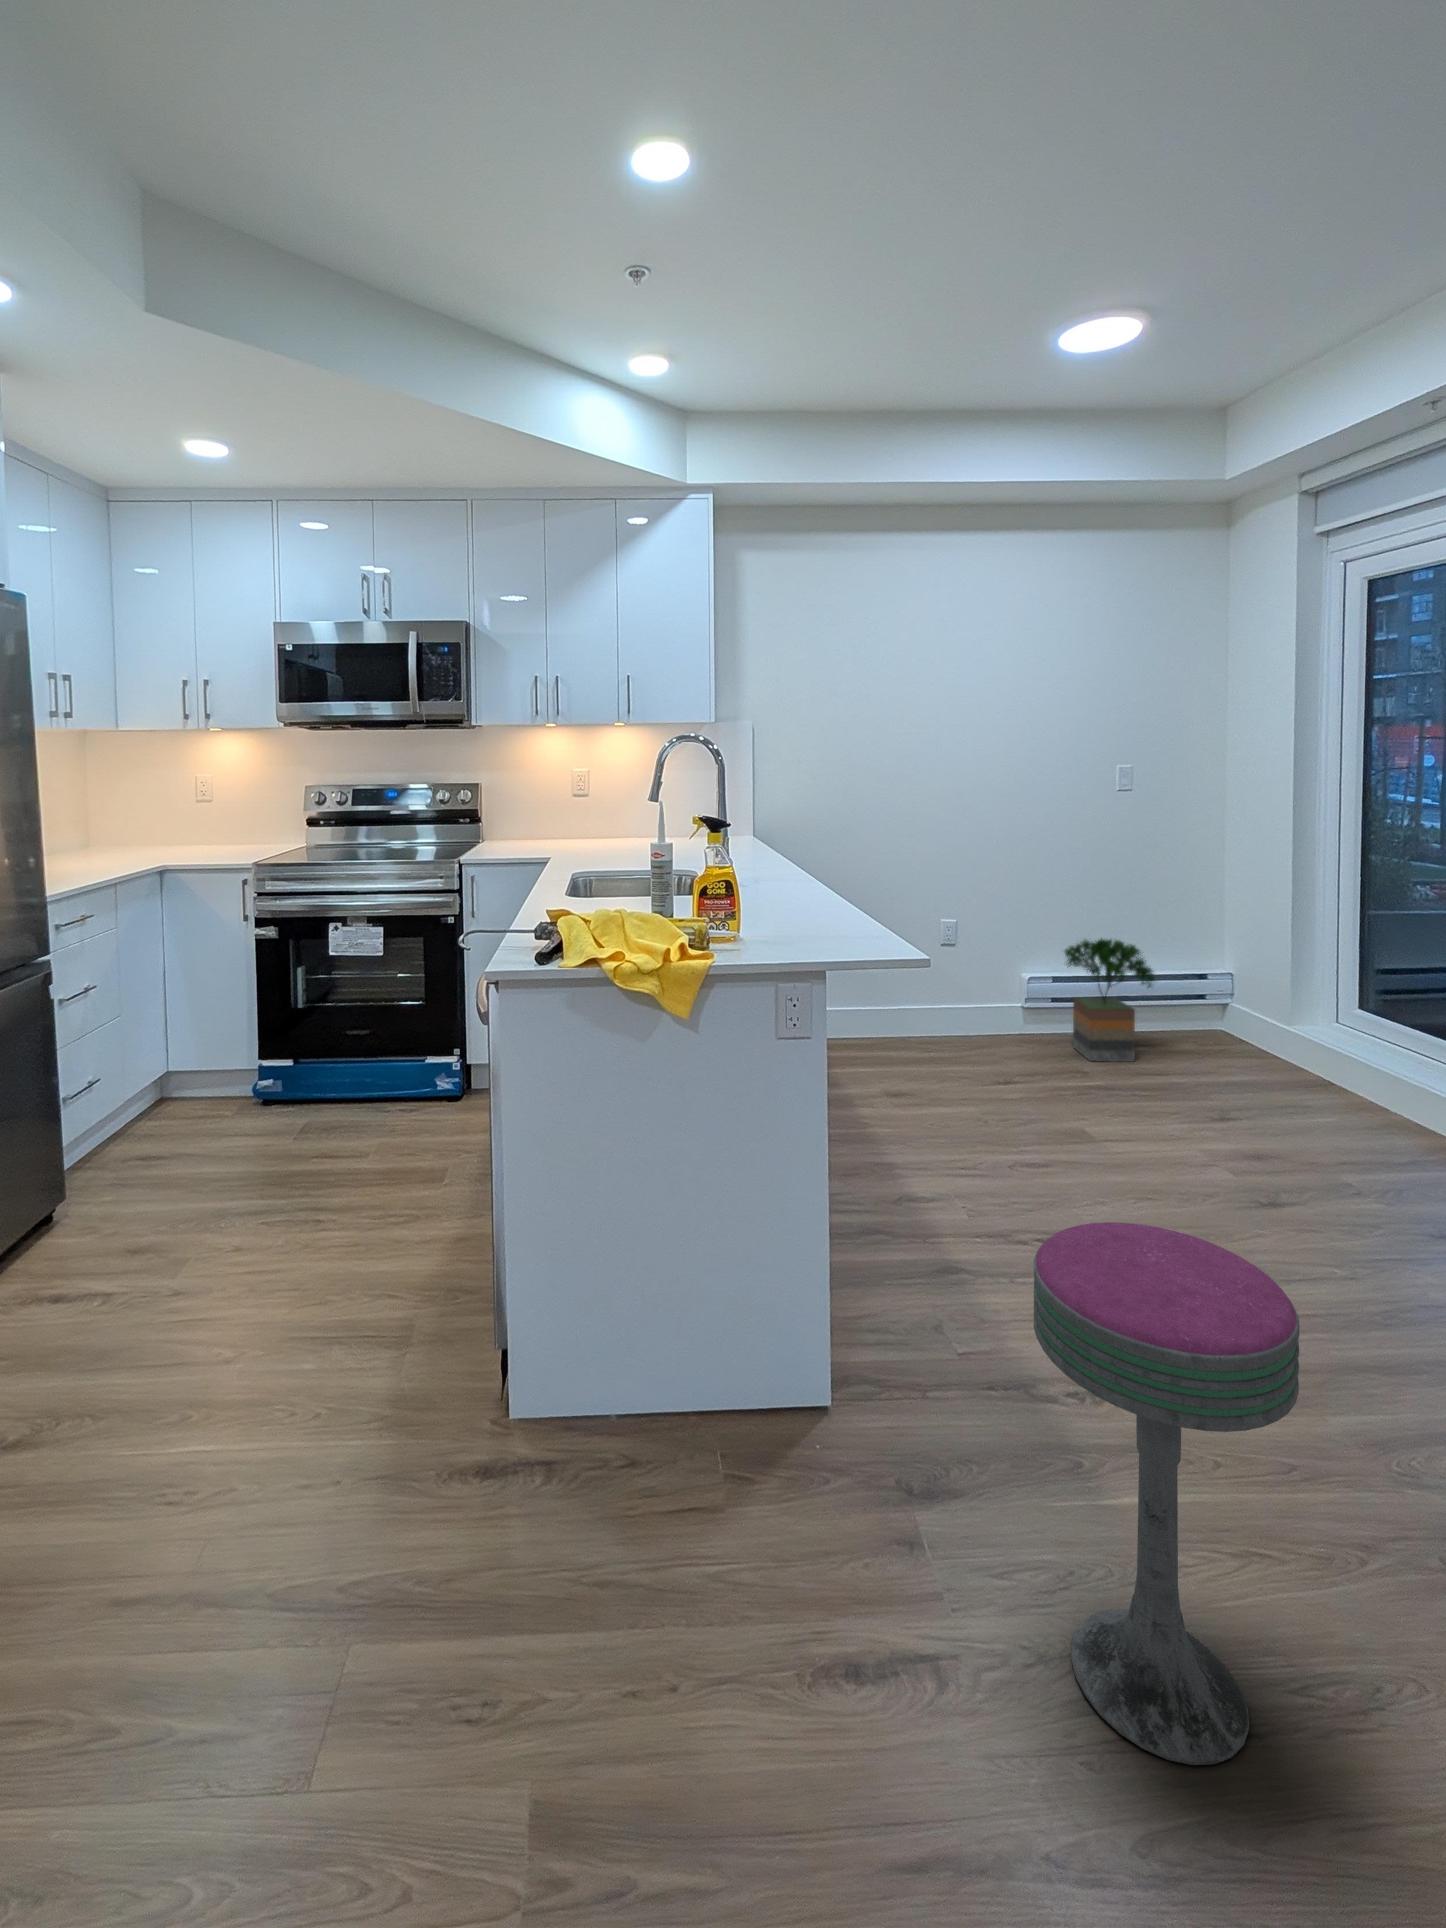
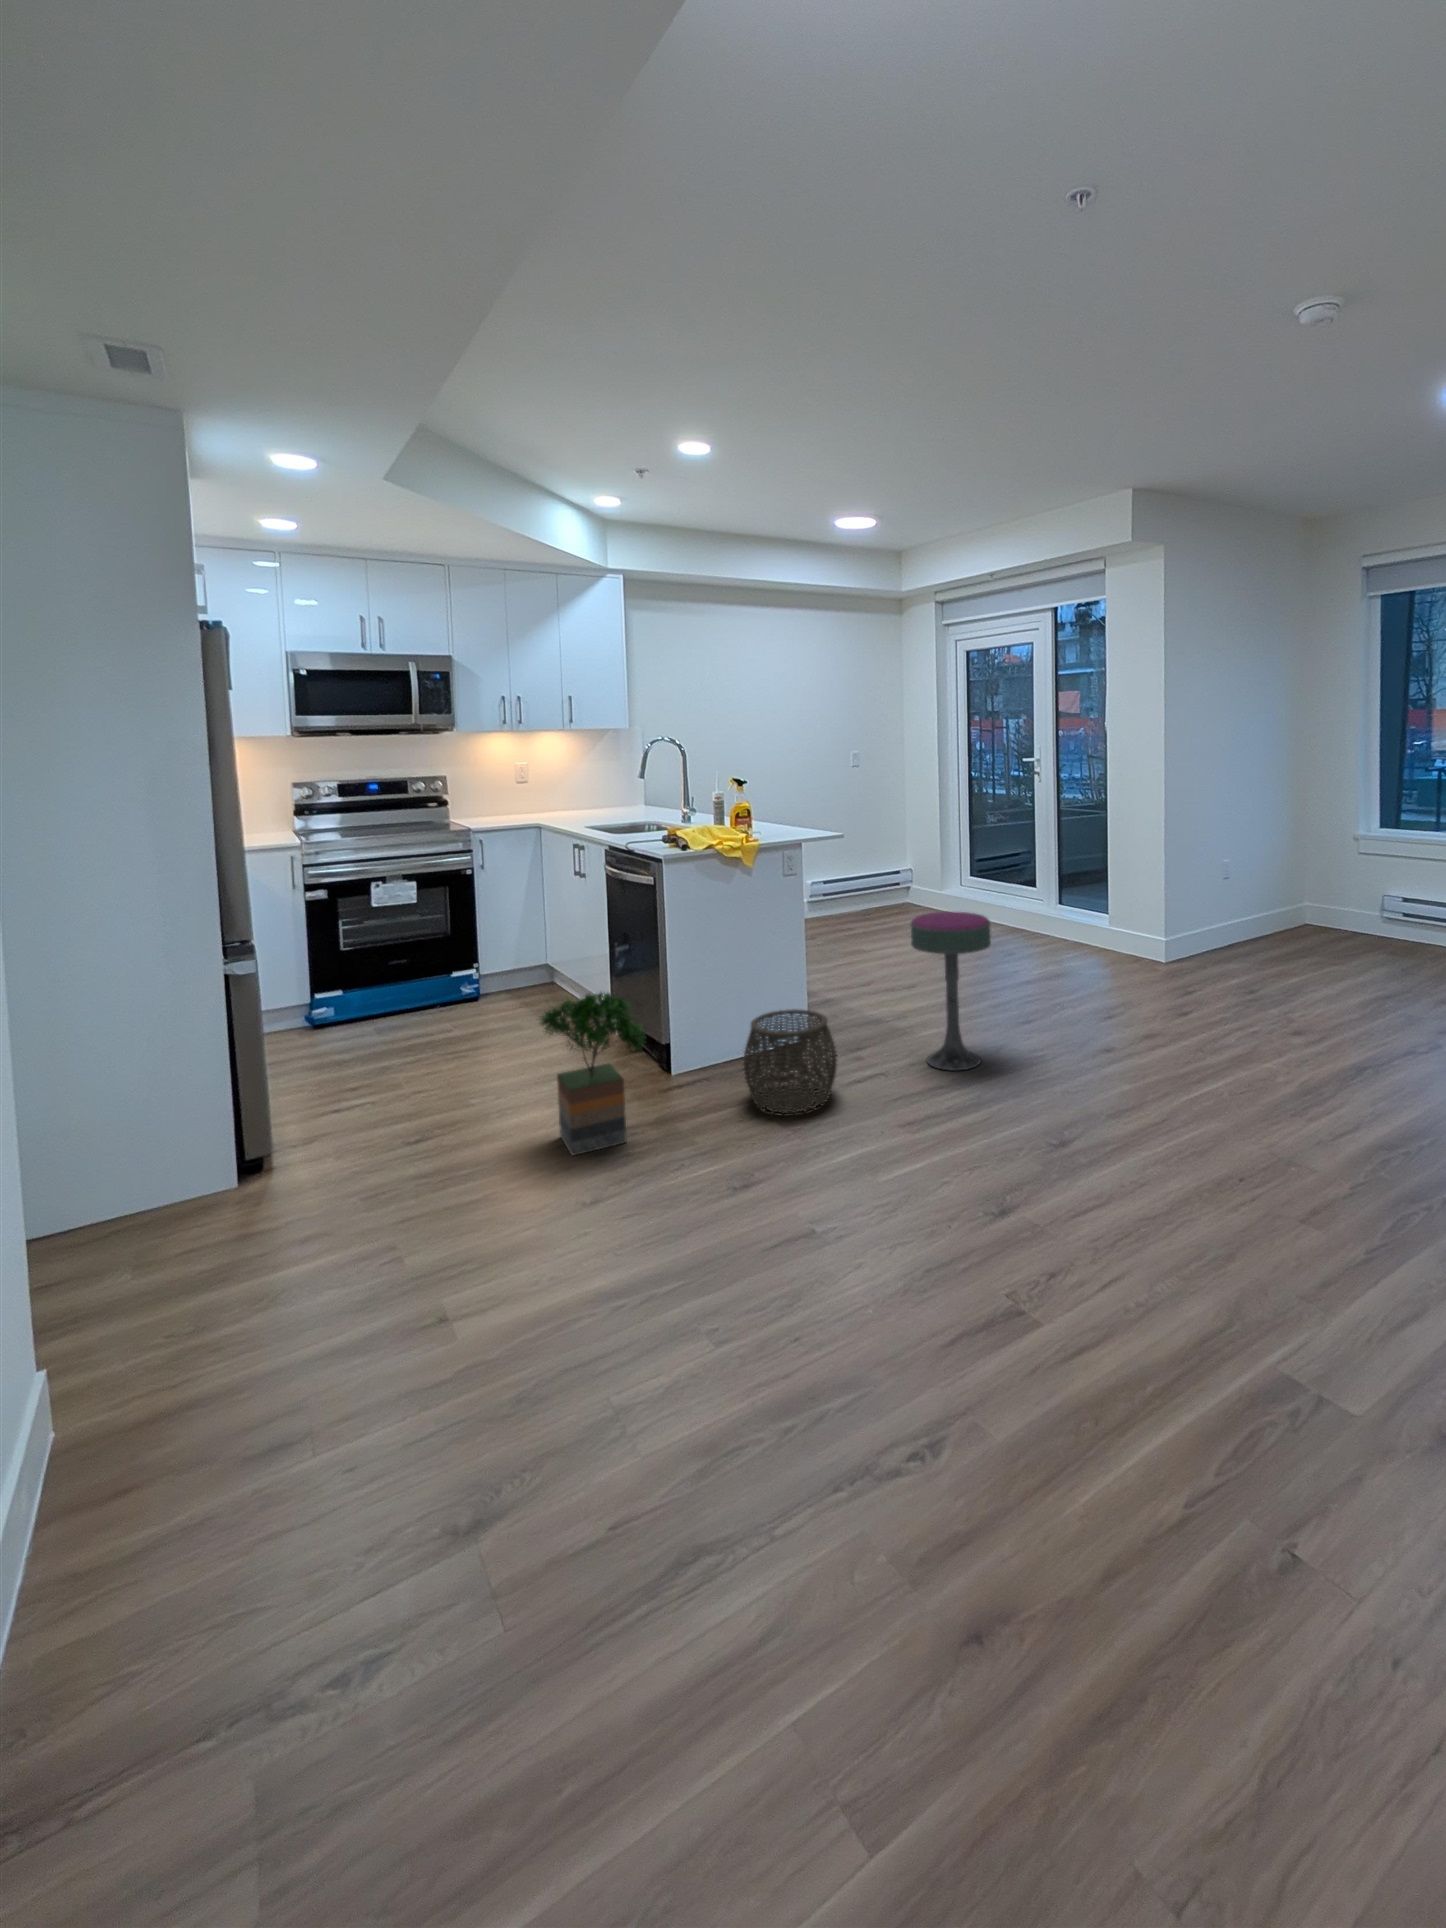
potted tree: present [1065,938,1155,1062] -> present [541,993,644,1155]
woven basket: none [522,1393,766,1749] -> present [743,1009,837,1113]

